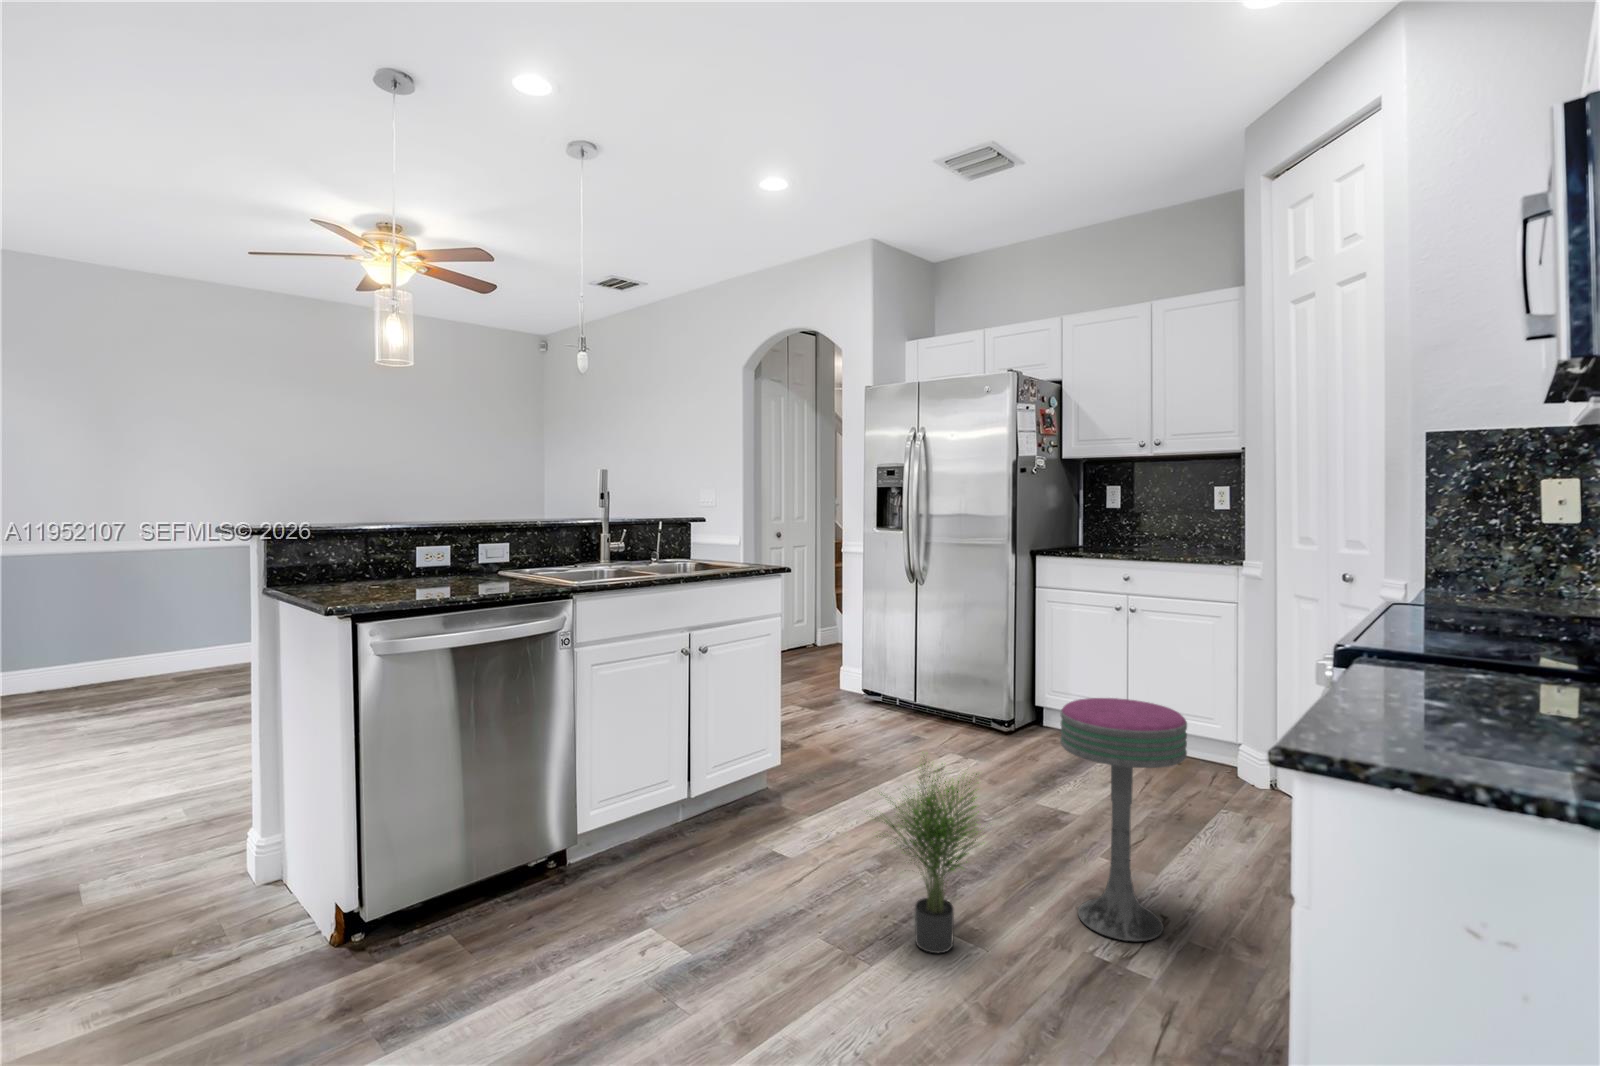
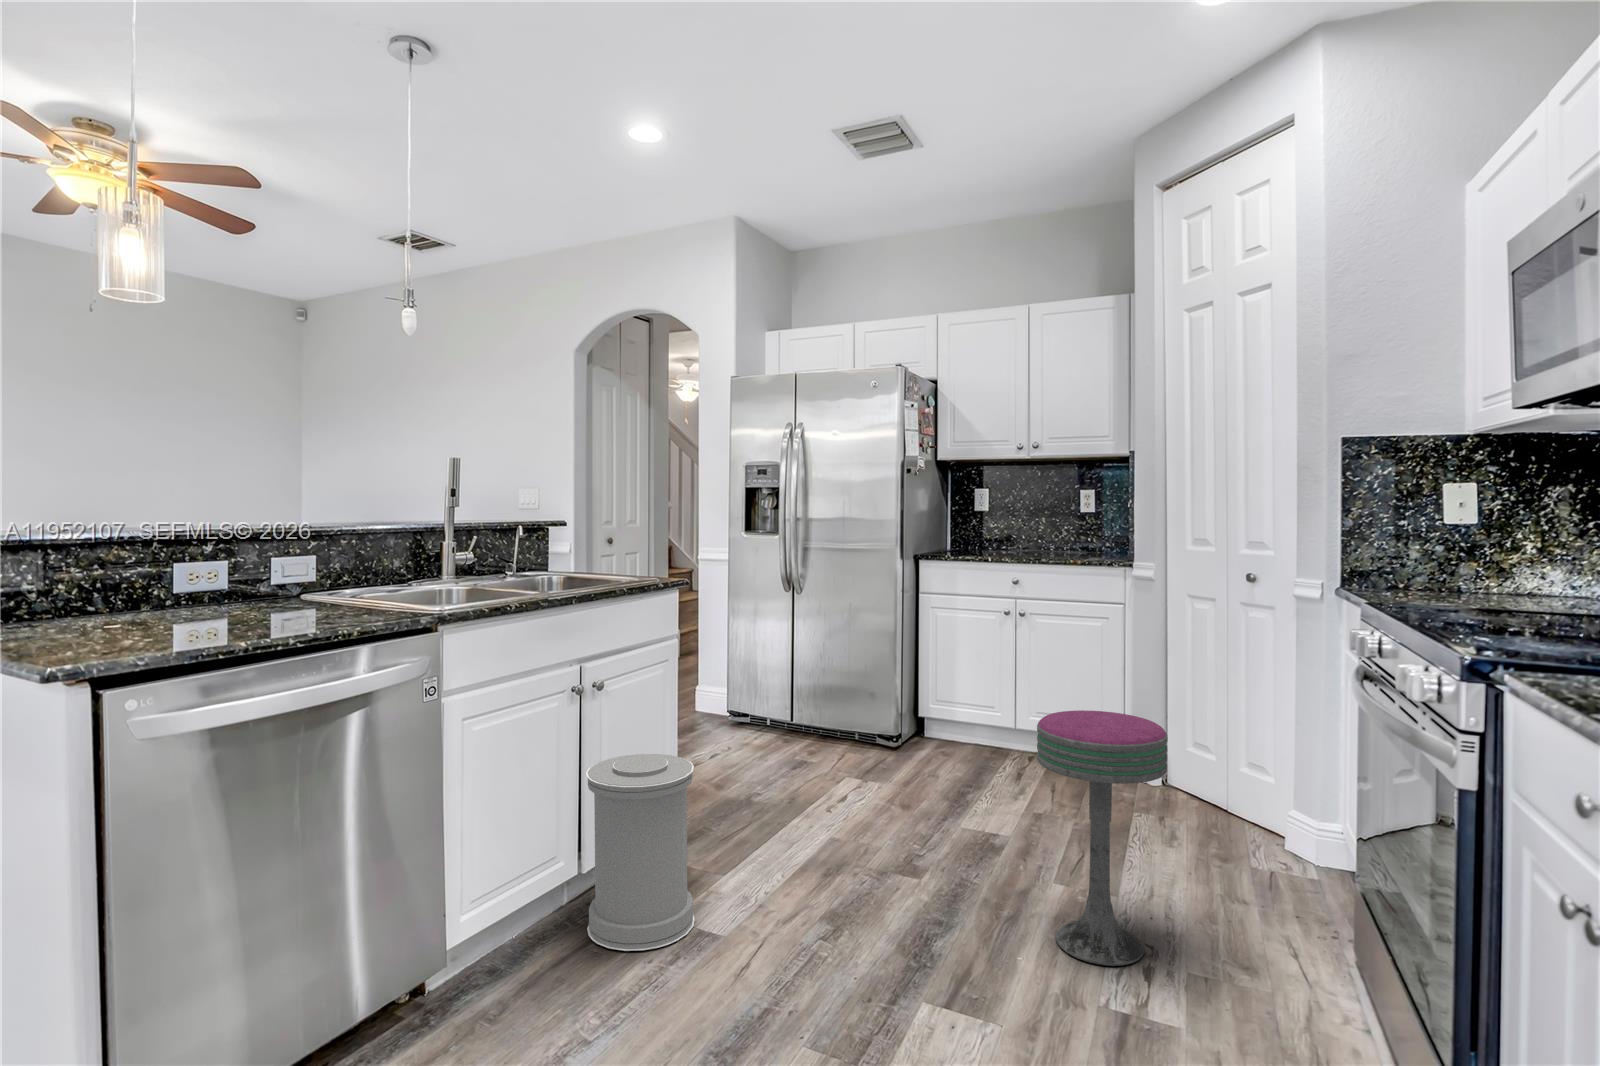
trash can: none [678,711,766,869] -> present [586,754,695,951]
potted plant: present [879,763,981,953] -> none [841,785,1000,1013]

